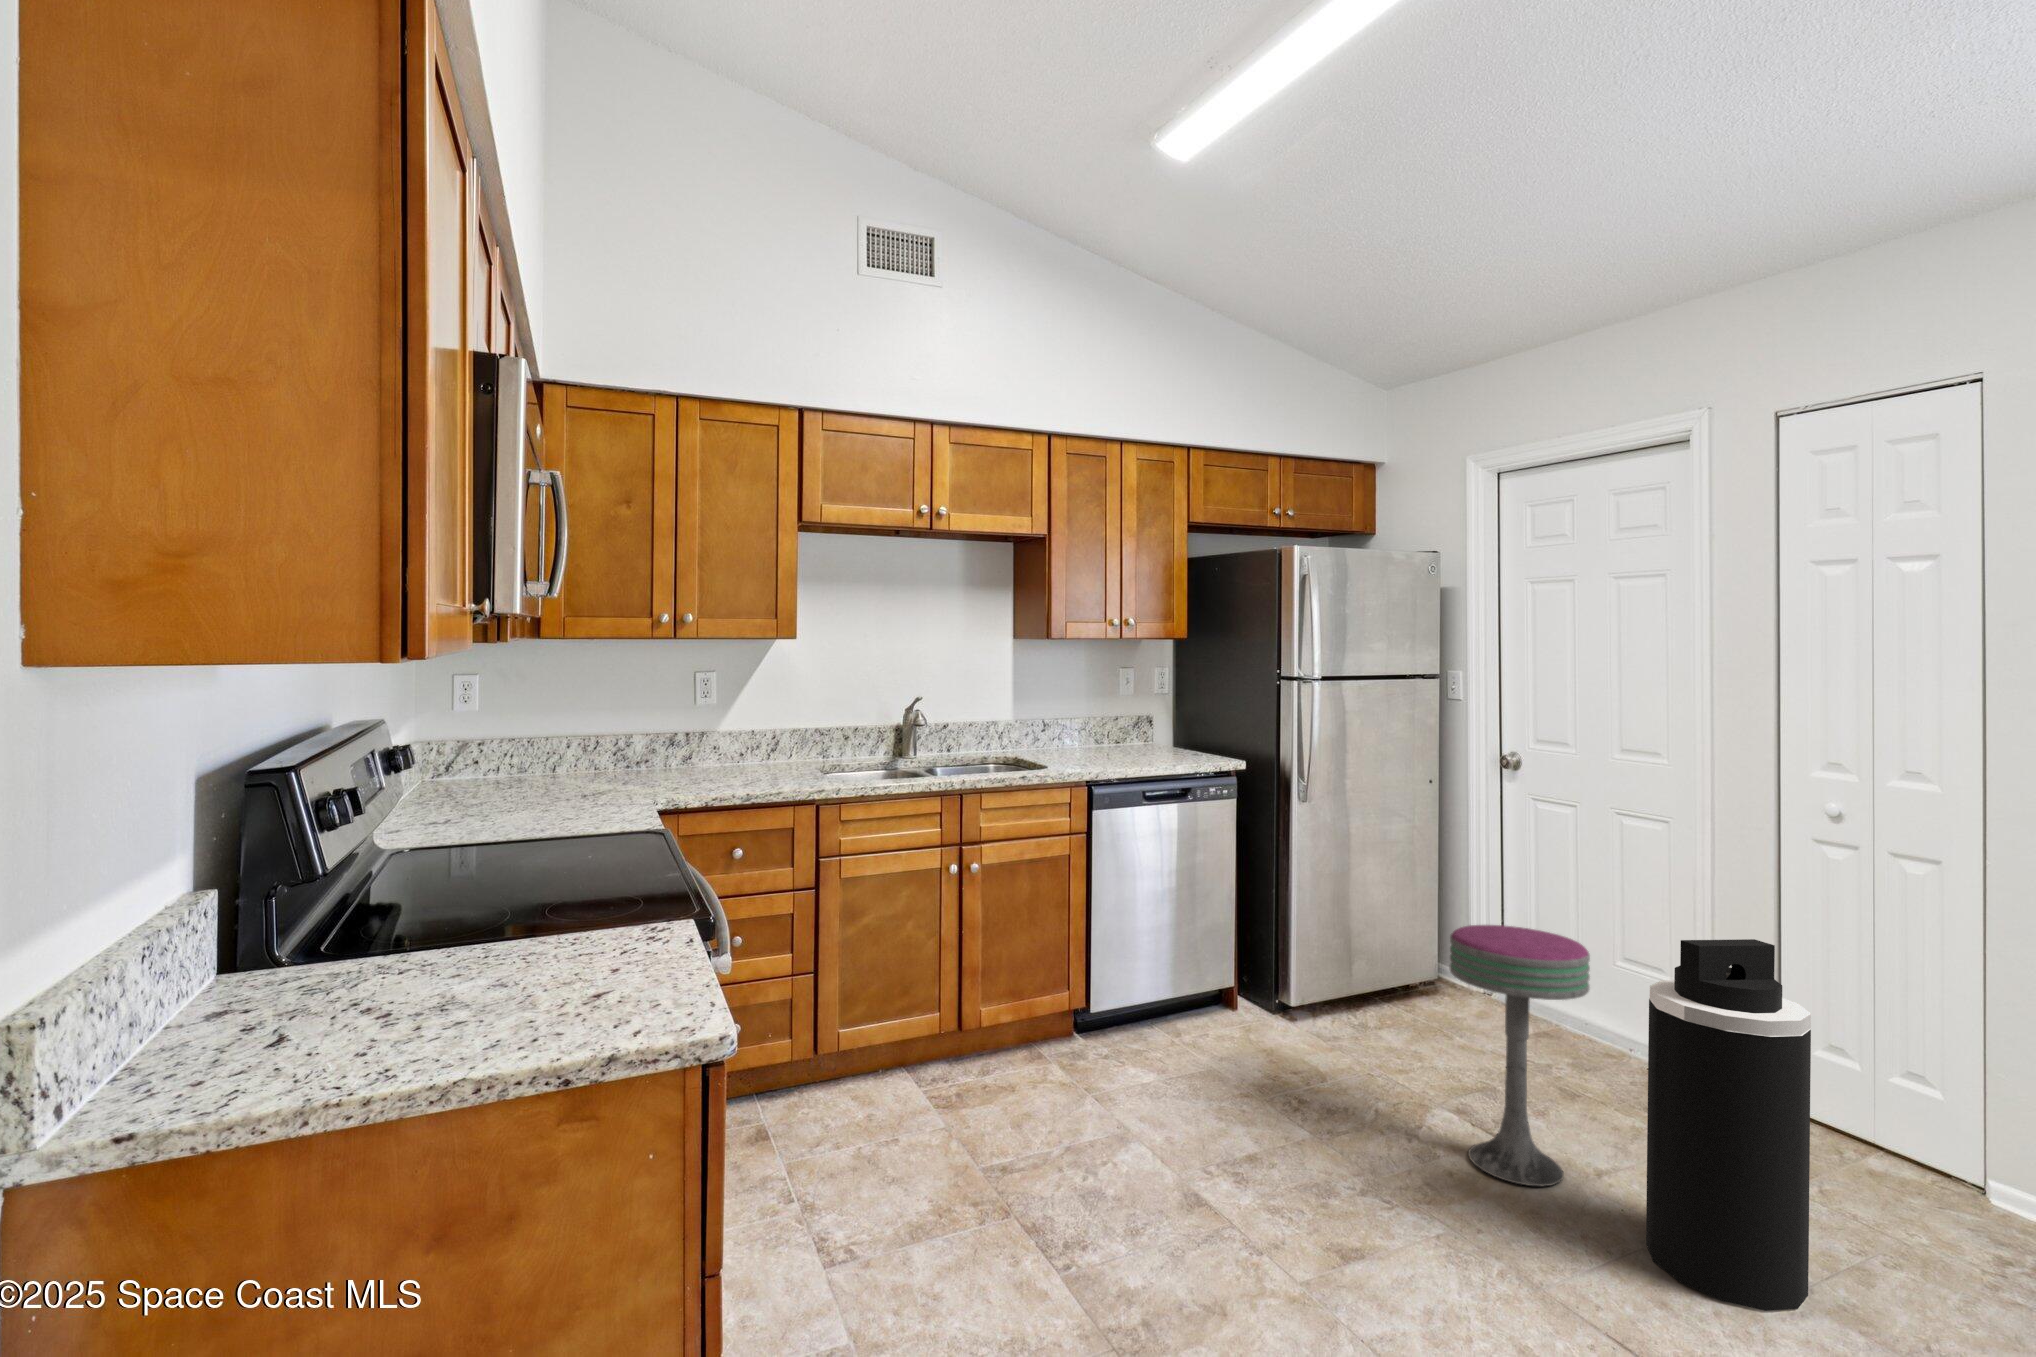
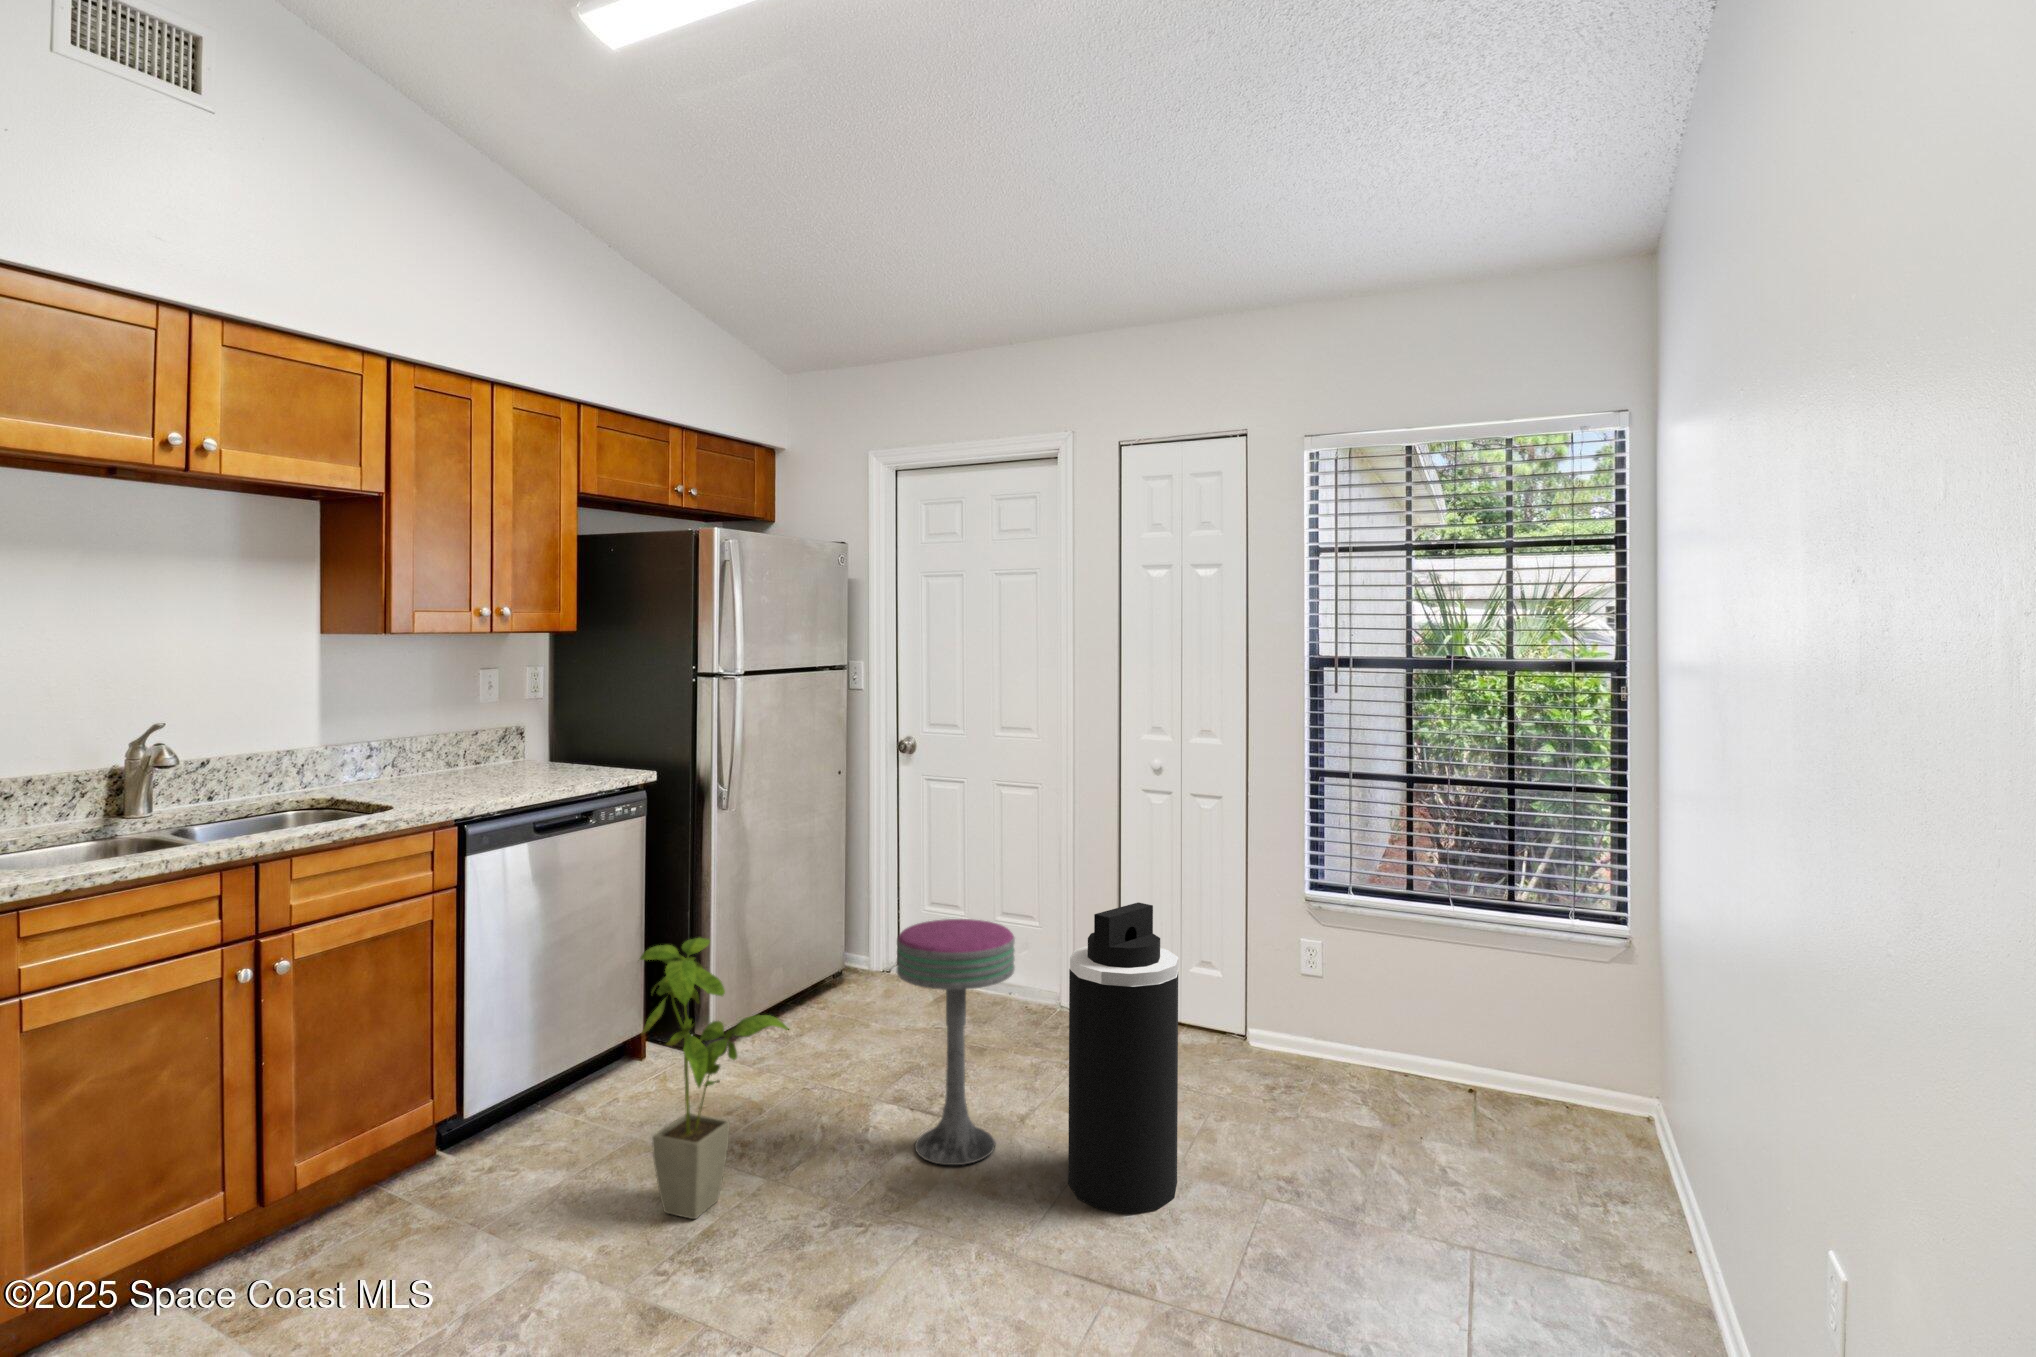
house plant: none [1198,896,1331,1143] -> present [640,938,789,1219]

